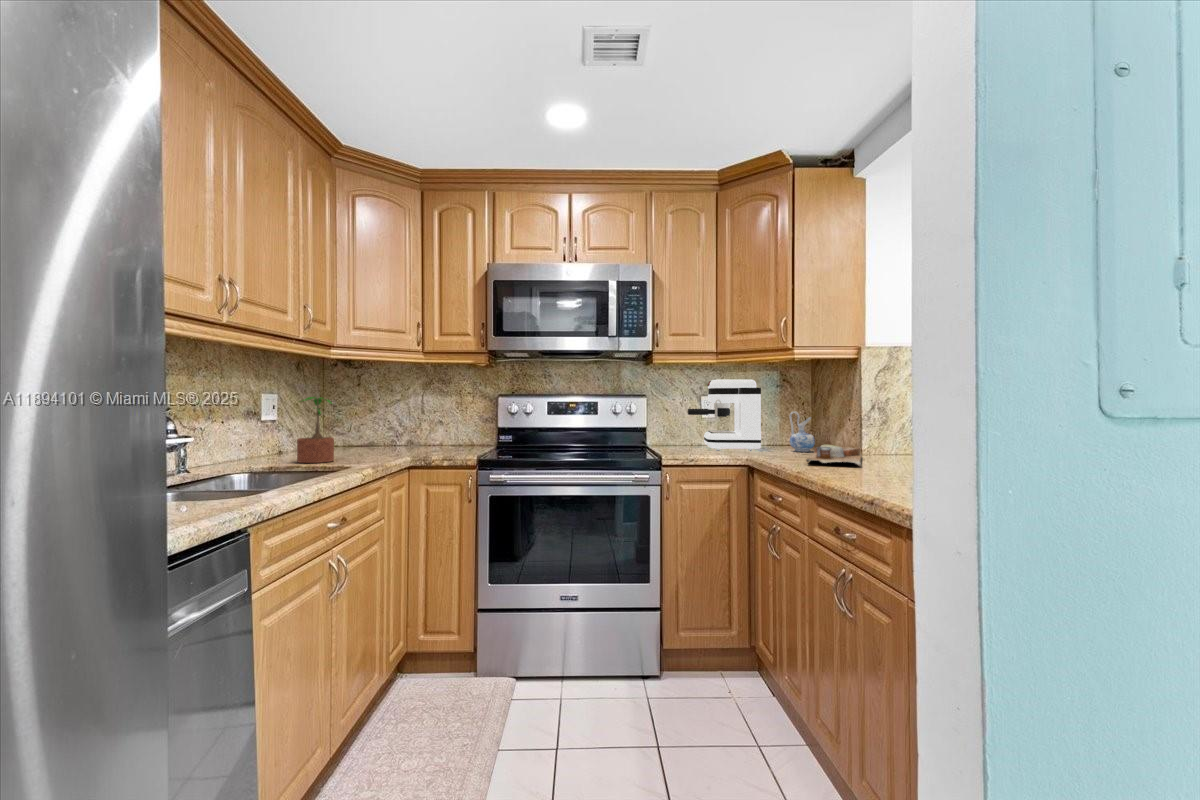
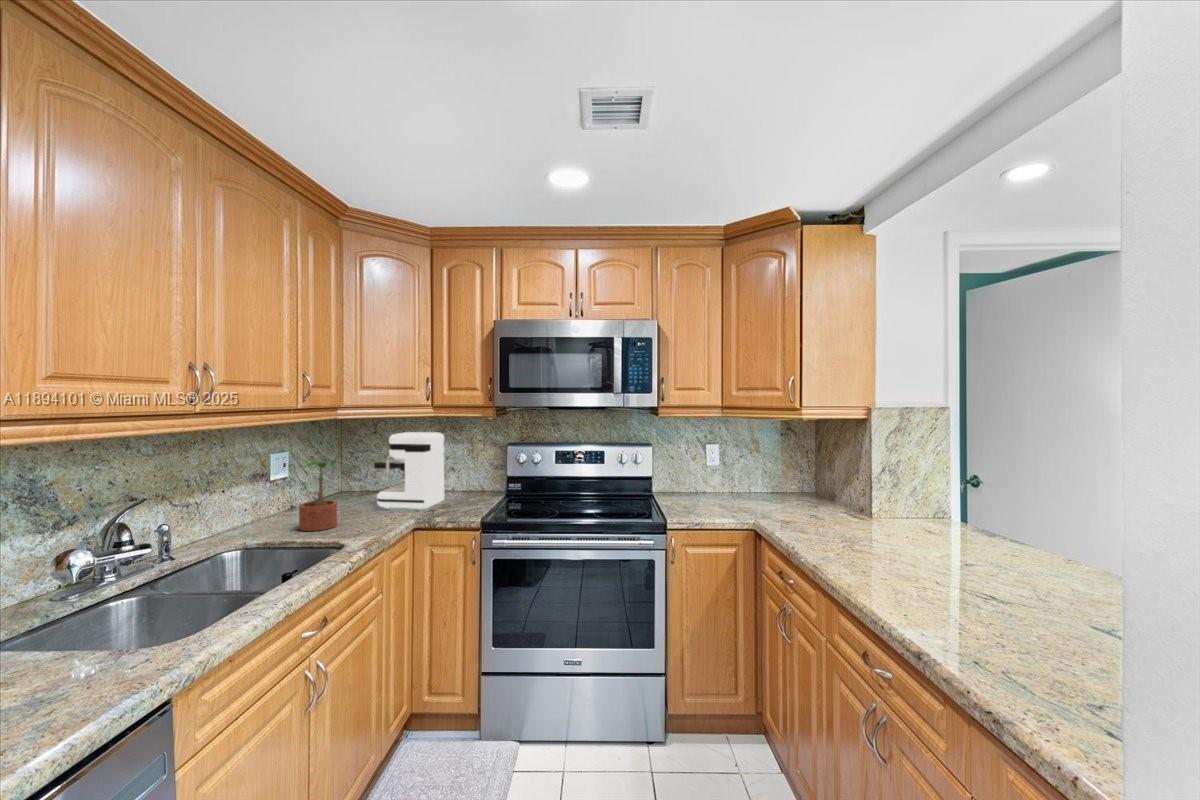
coffee maker: present [688,379,761,450] -> present [374,432,444,510]
ceramic pitcher: present [790,411,815,452] -> none [796,468,822,509]
cutting board: present [806,444,862,466] -> none [818,510,879,550]

